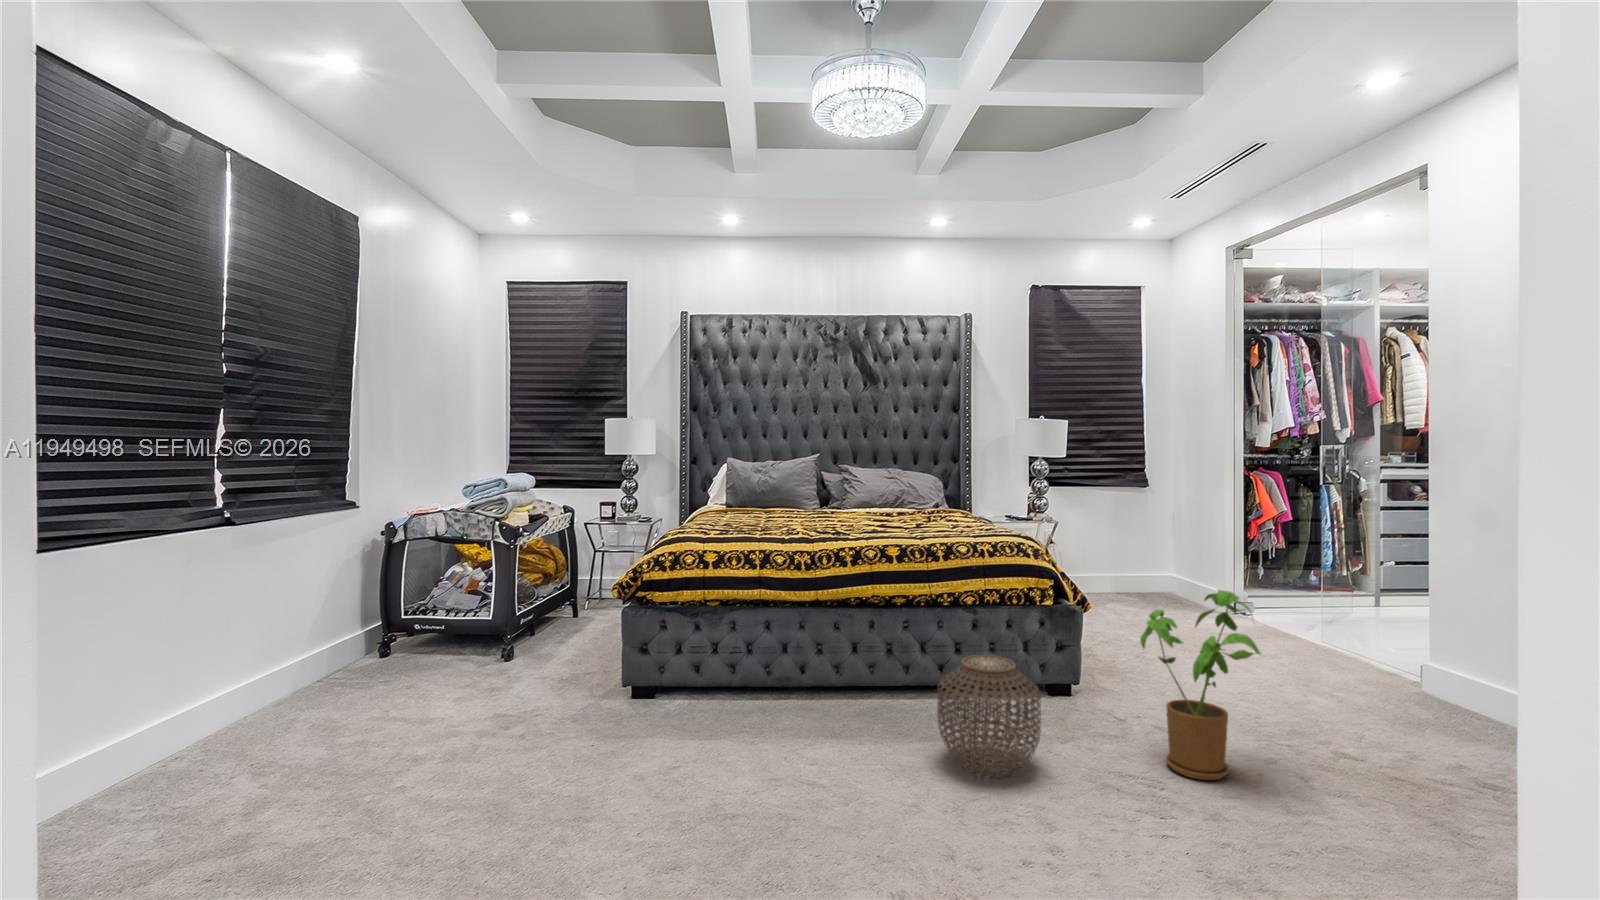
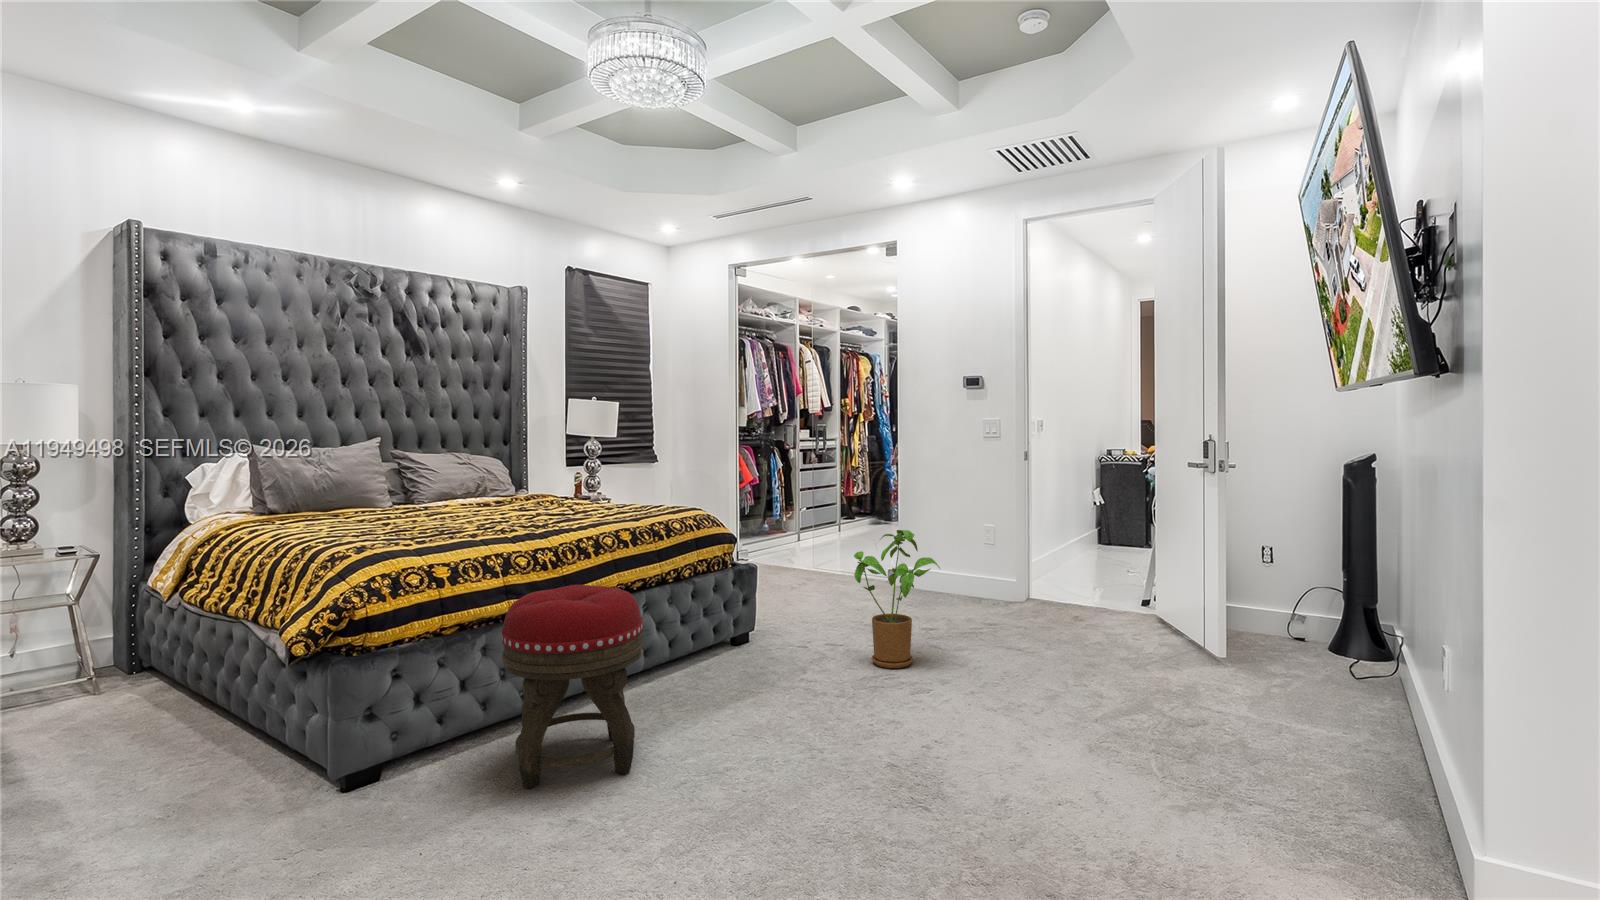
footstool: none [696,584,817,760] -> present [502,585,643,788]
woven basket: present [937,655,1041,777] -> none [746,611,833,714]

